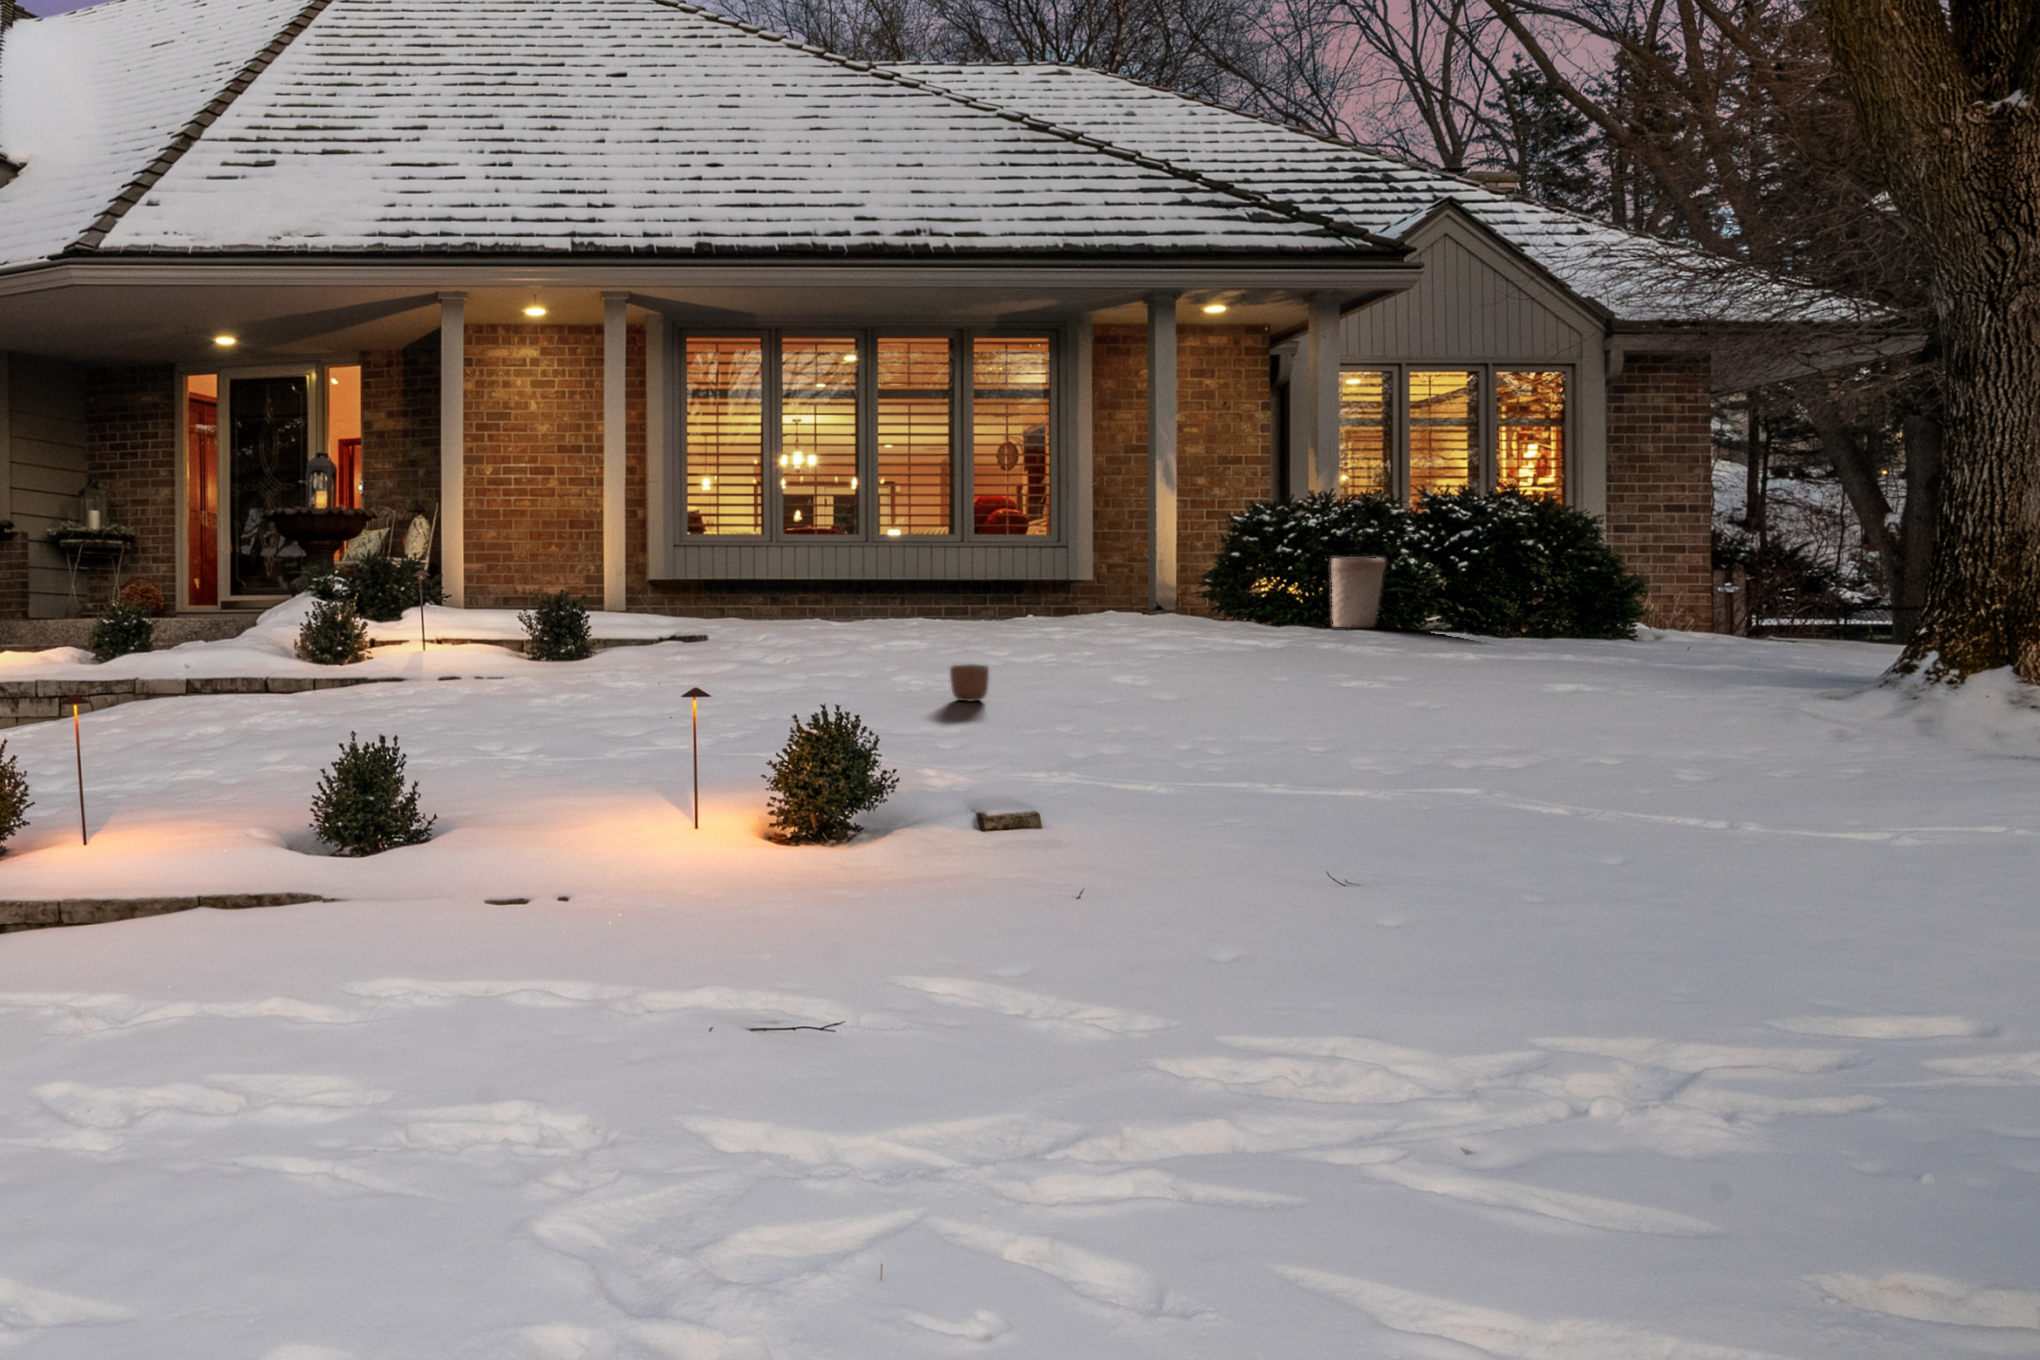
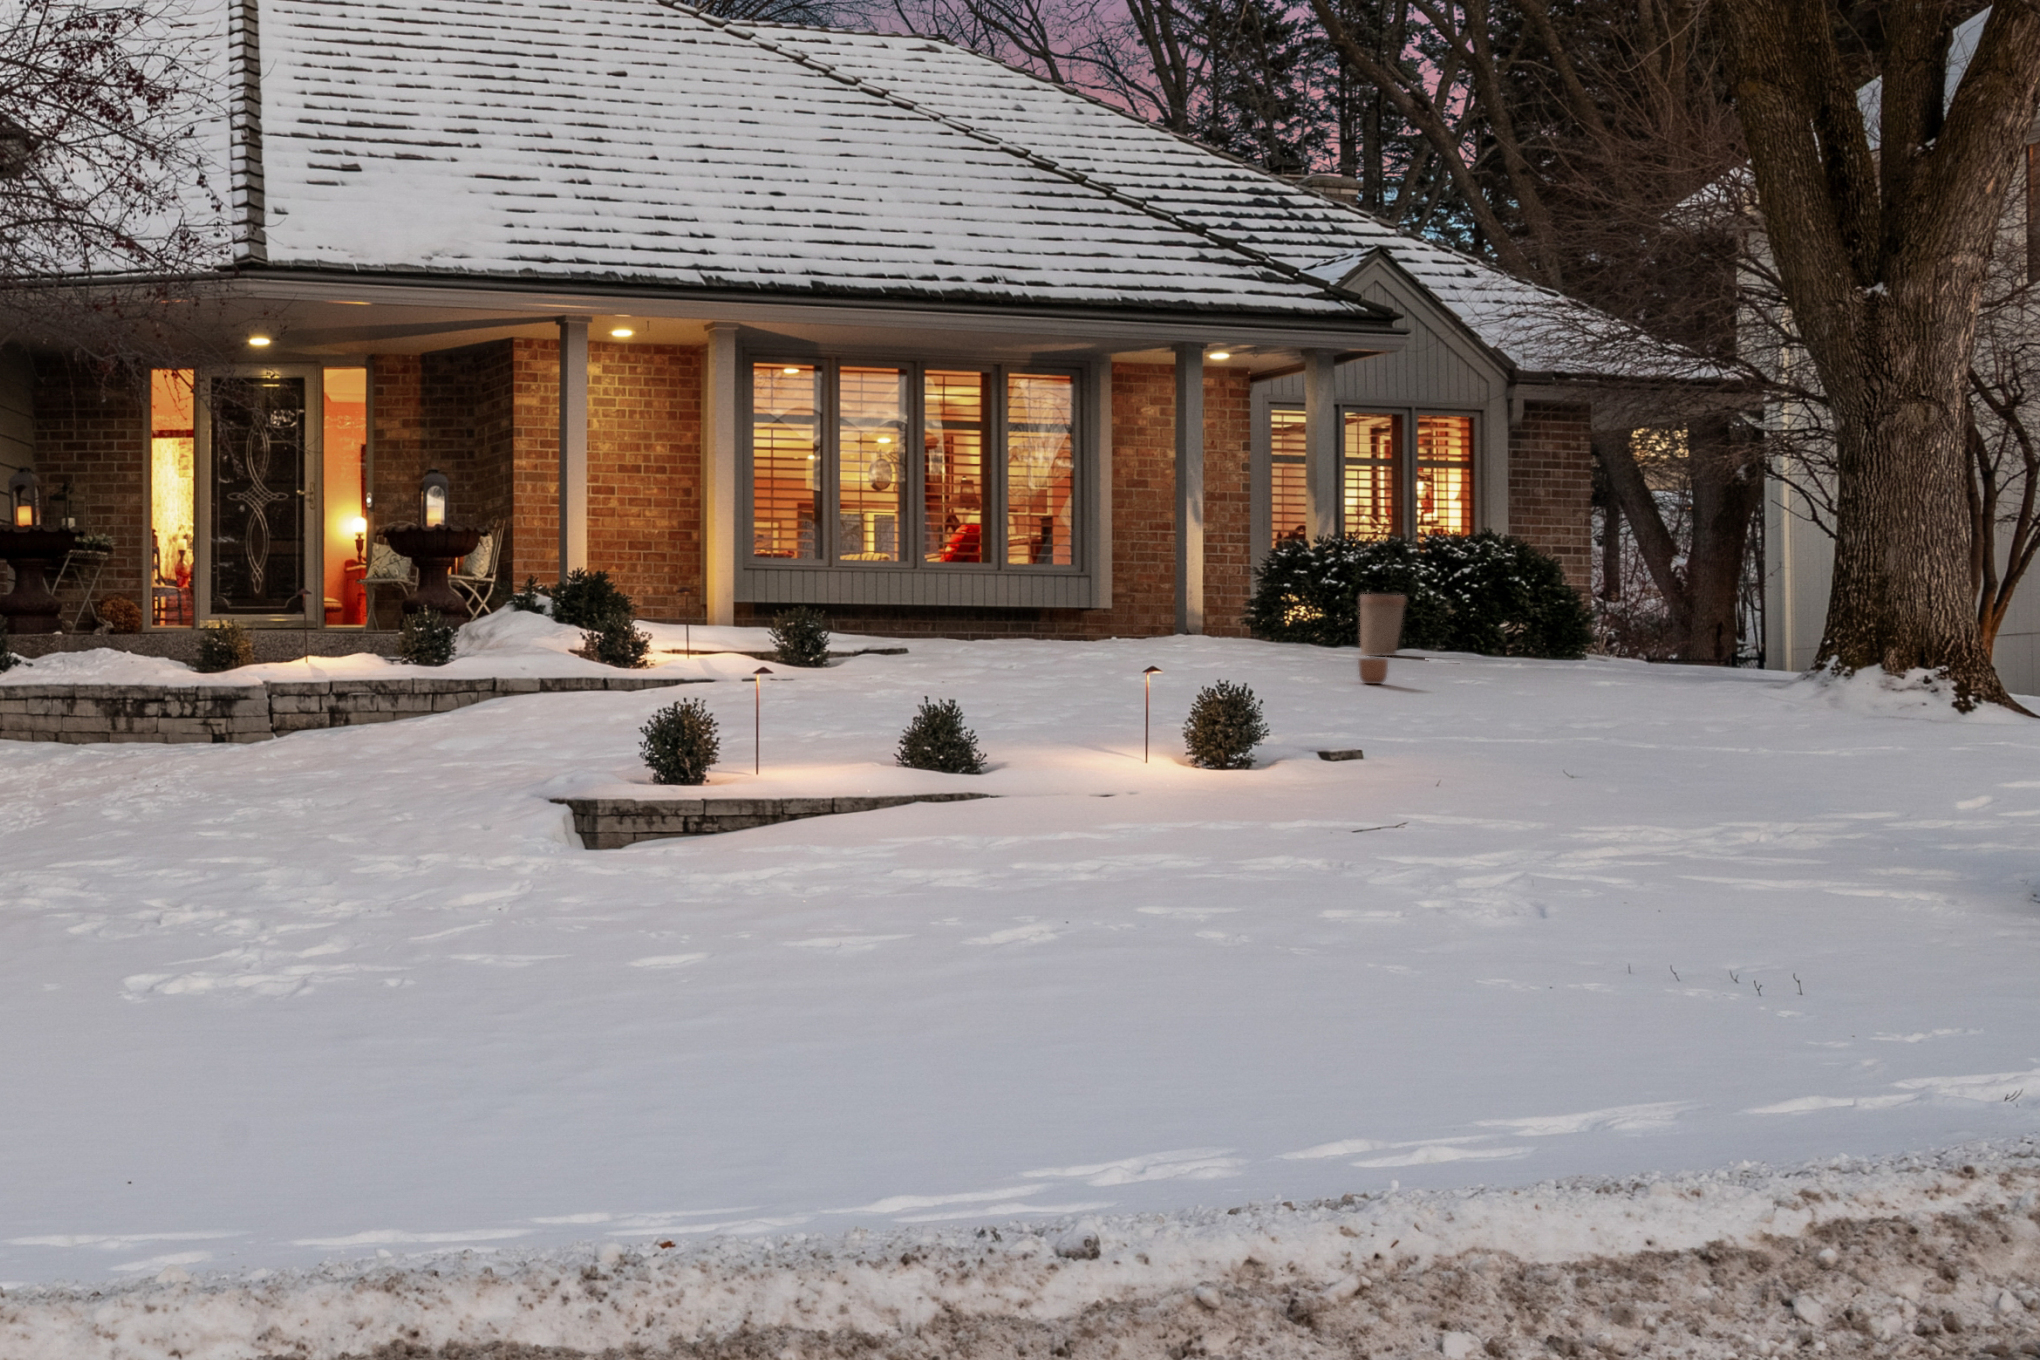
planter: present [950,664,989,701] -> present [1358,656,1388,684]

